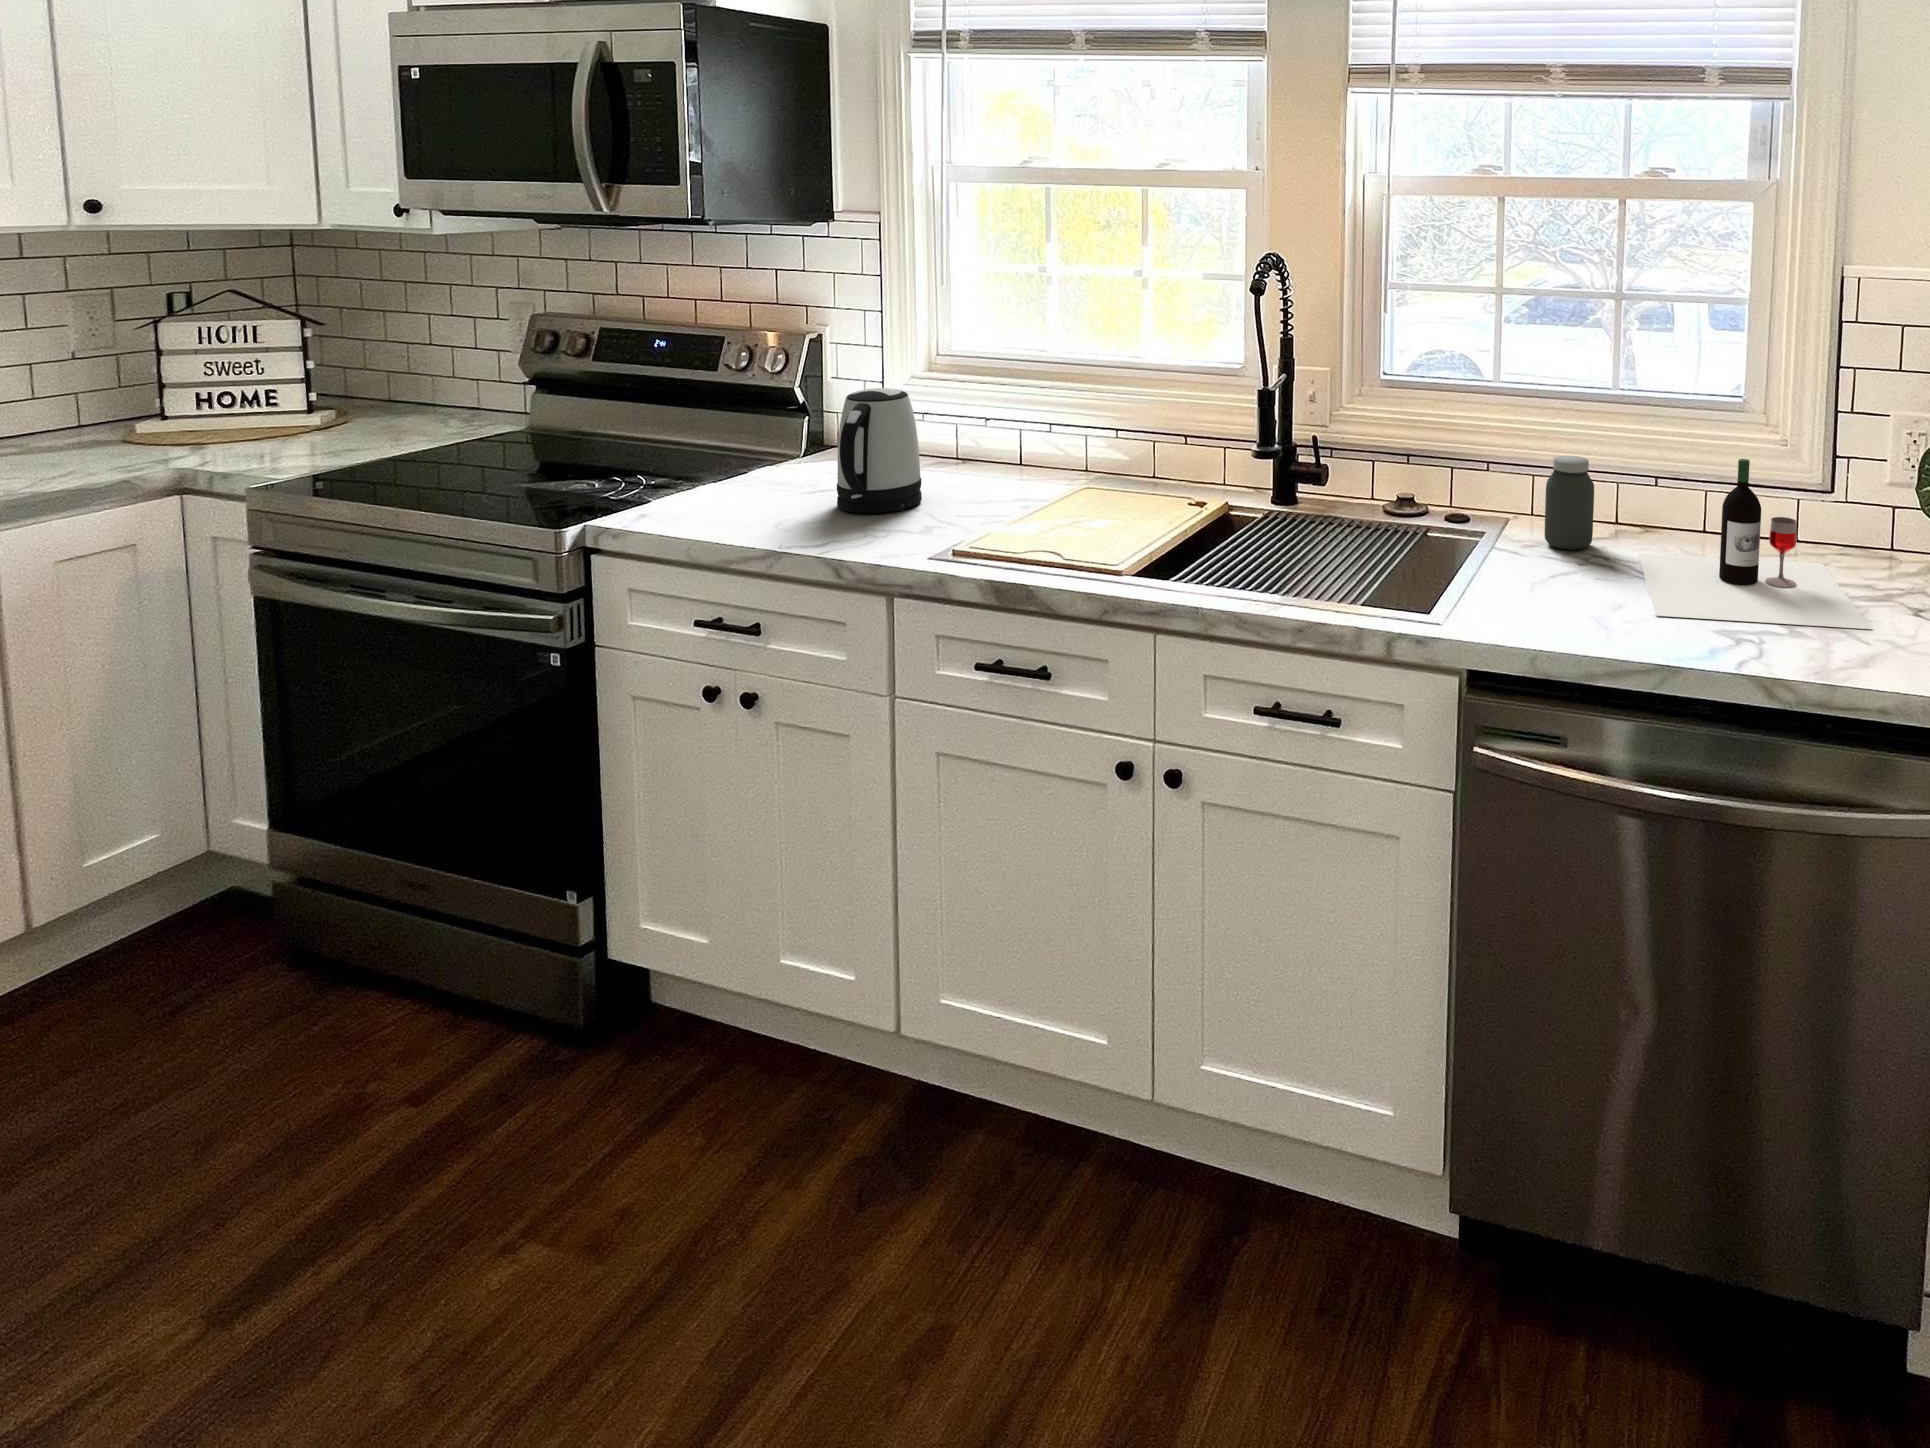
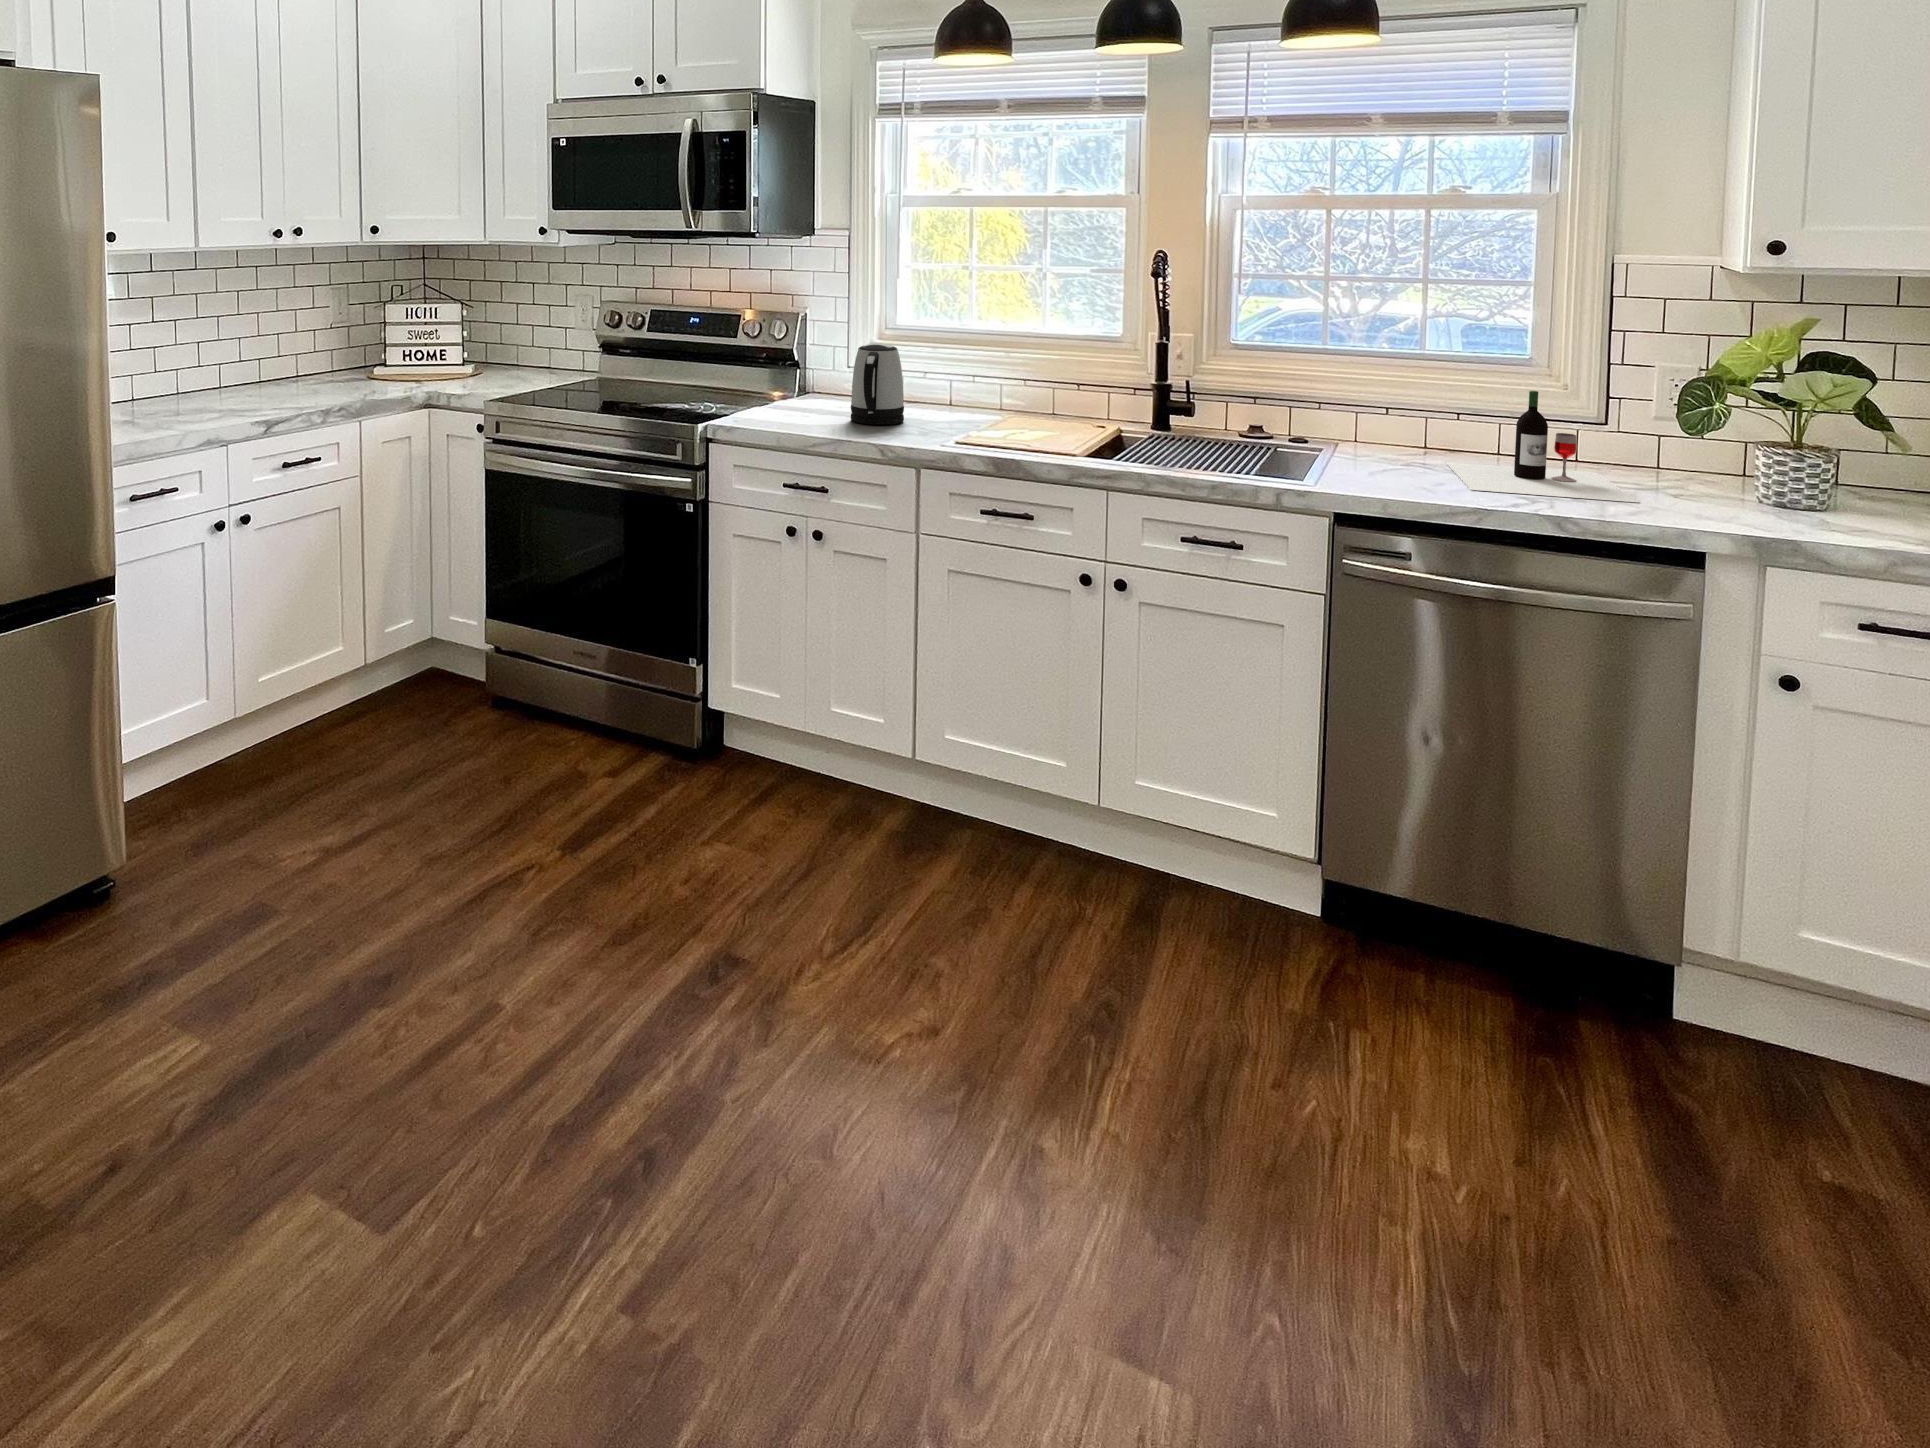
jar: present [1545,456,1594,550] -> none [1370,393,1410,459]

